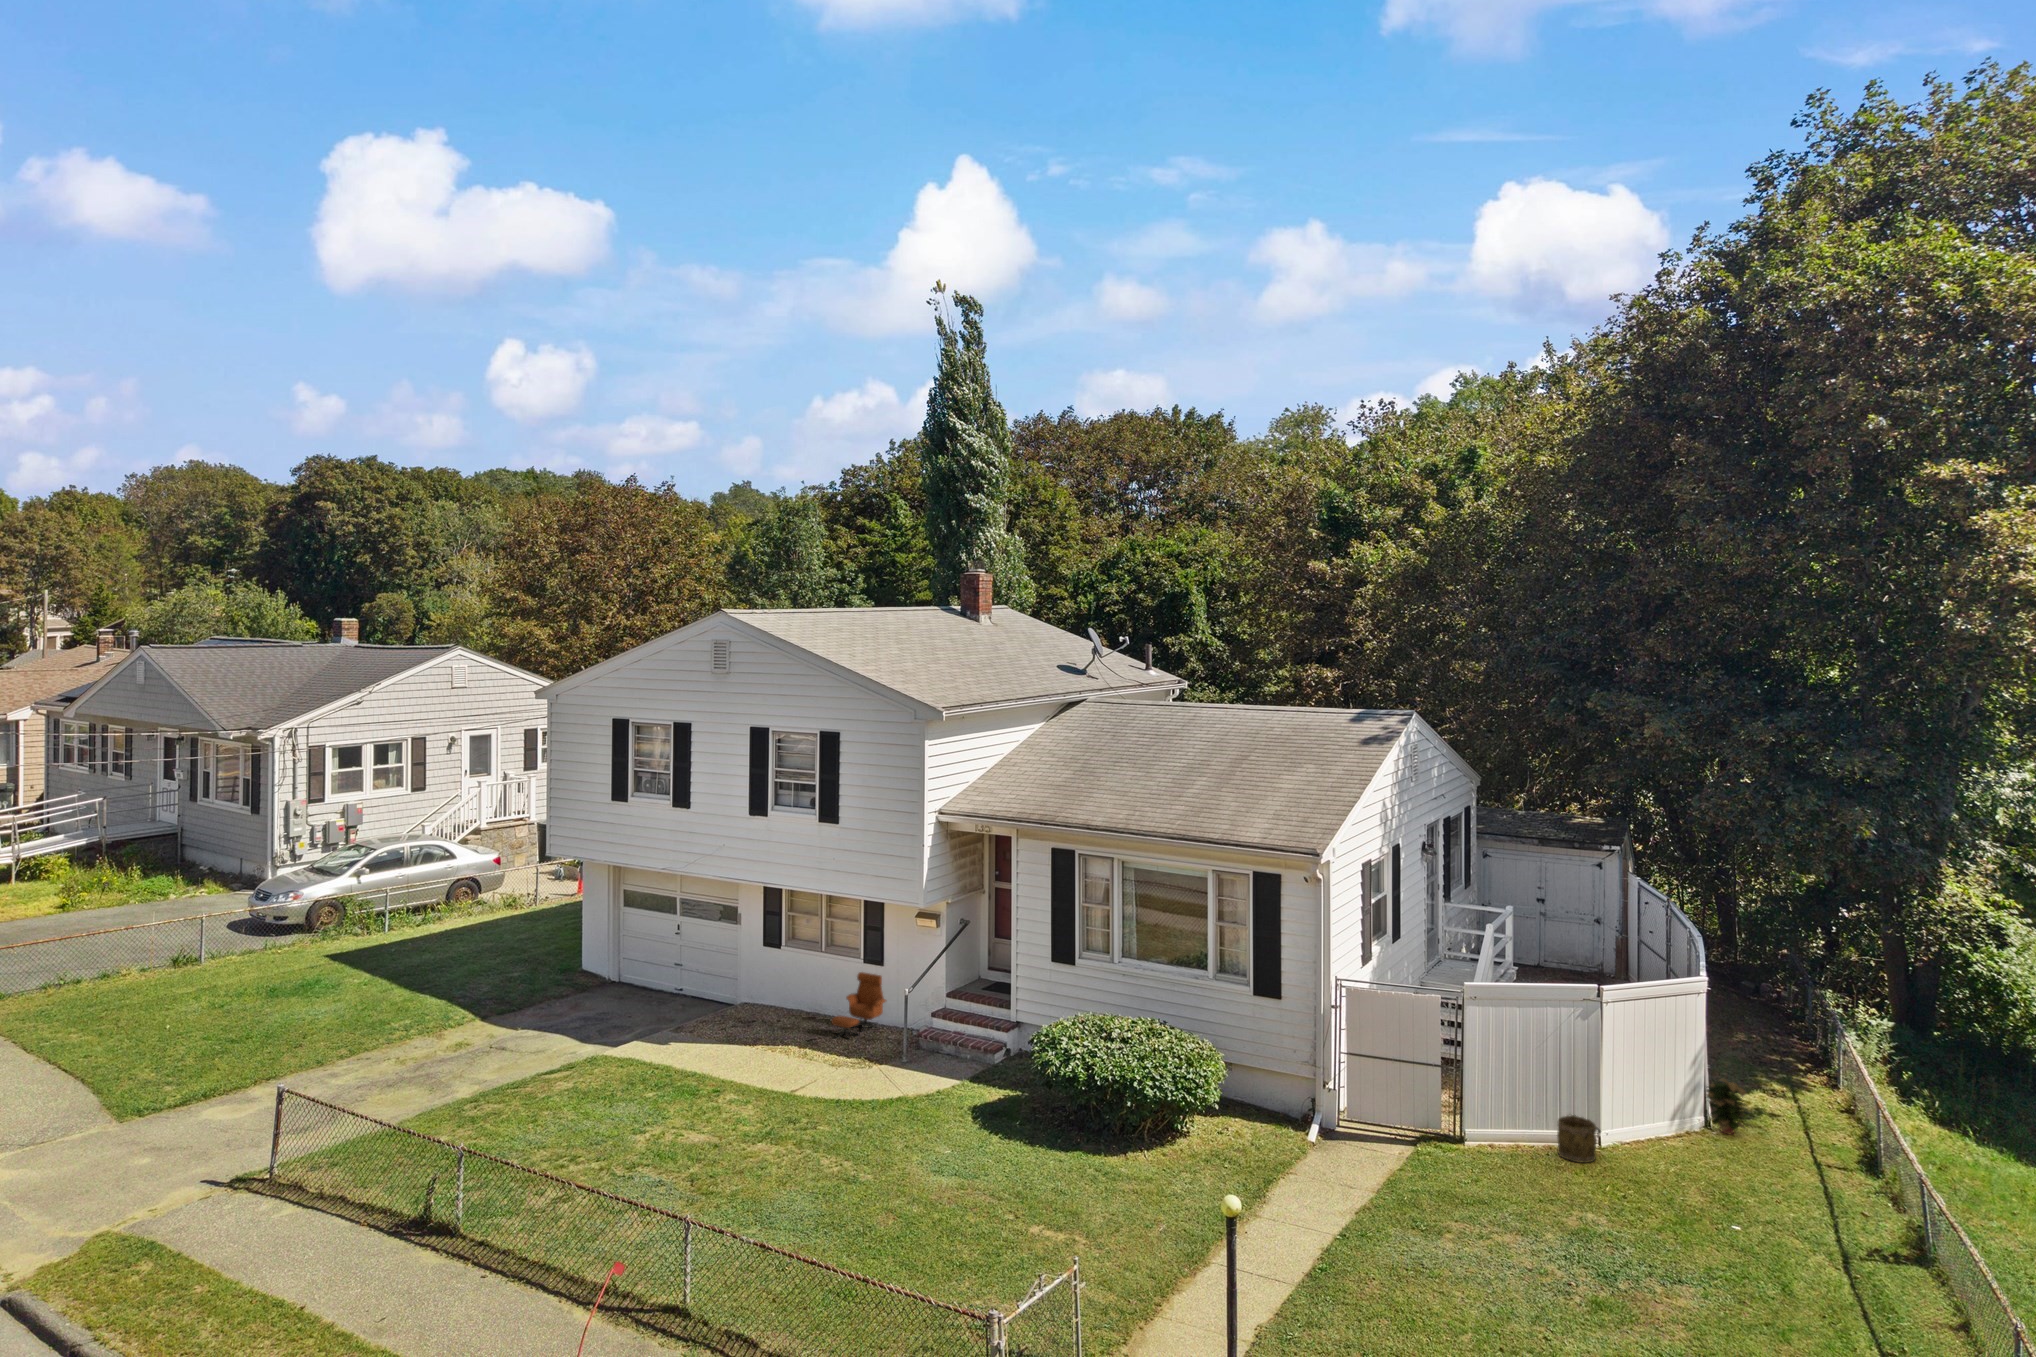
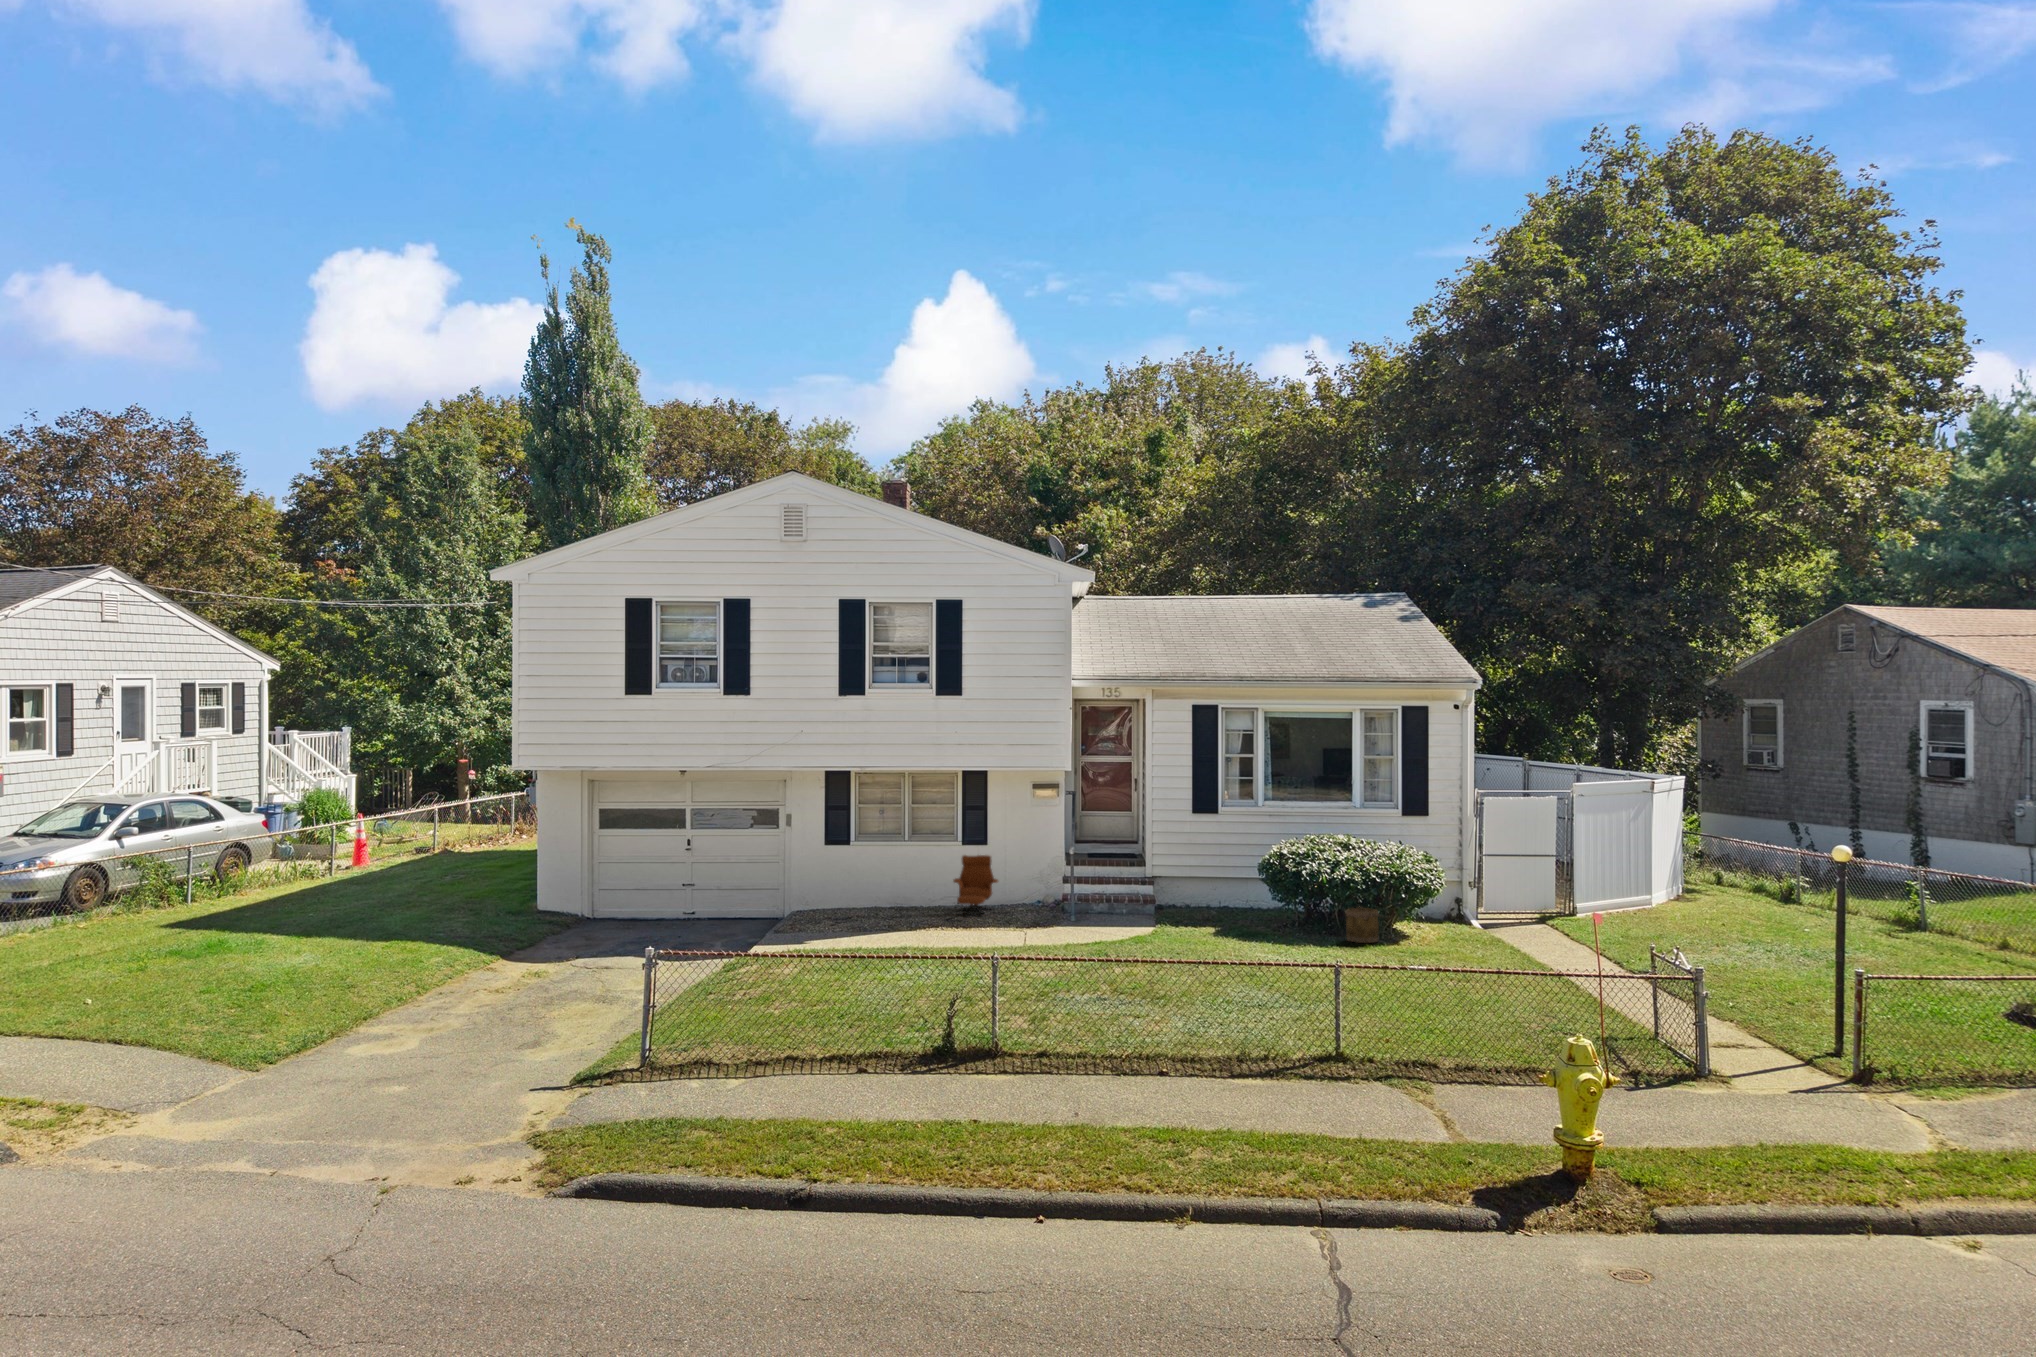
decorative plant: present [1706,1078,1746,1134] -> none [1710,855,1745,897]
bucket: present [1557,1115,1601,1163] -> present [1346,906,1382,943]

